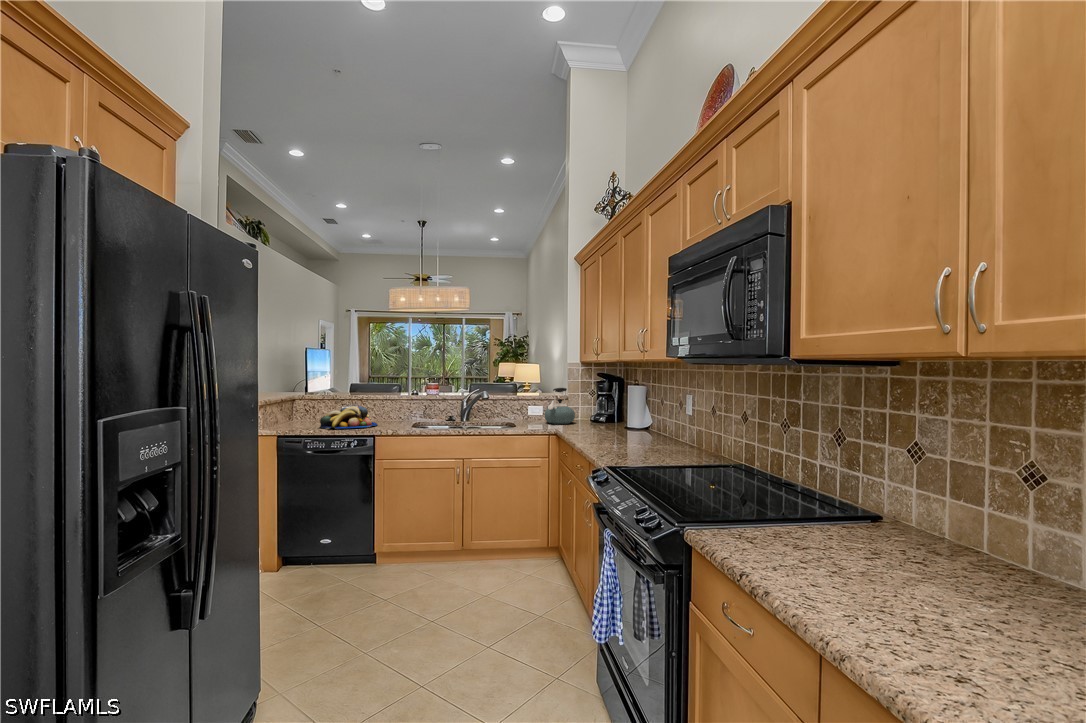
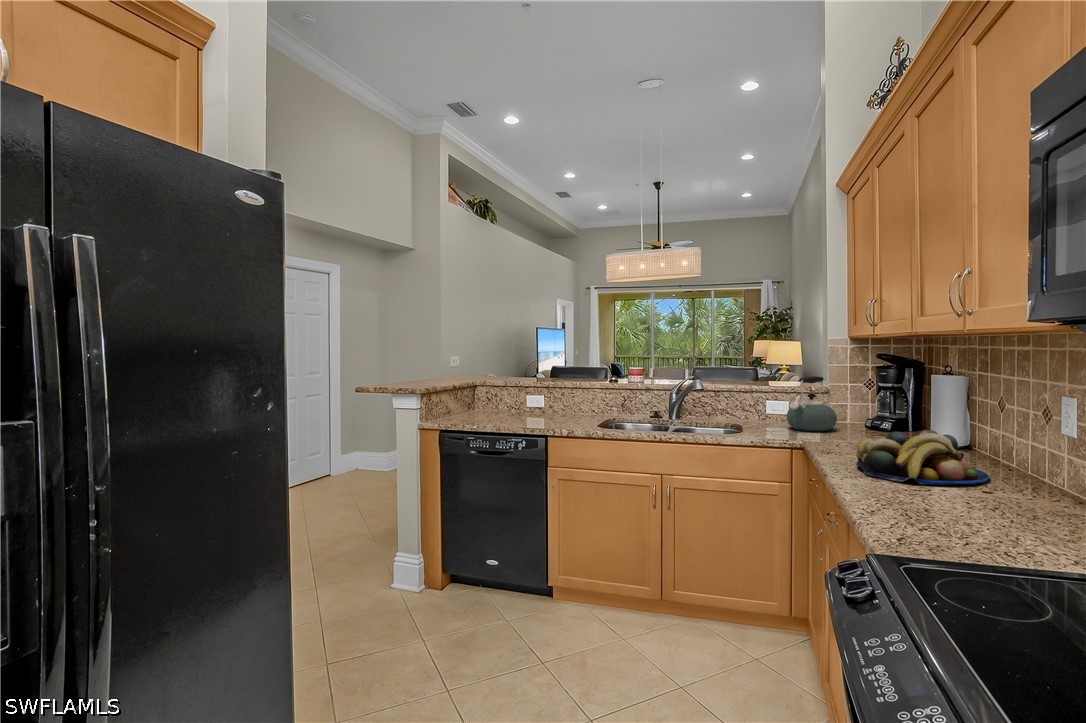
fruit bowl: present [320,406,377,429] -> present [856,430,990,485]

